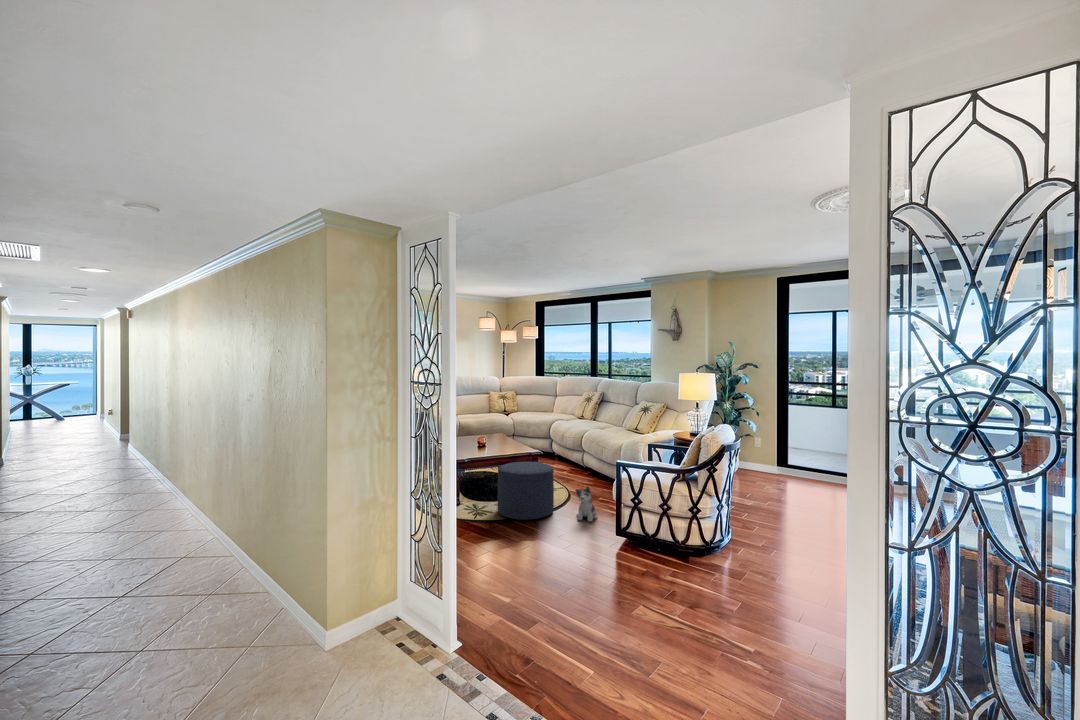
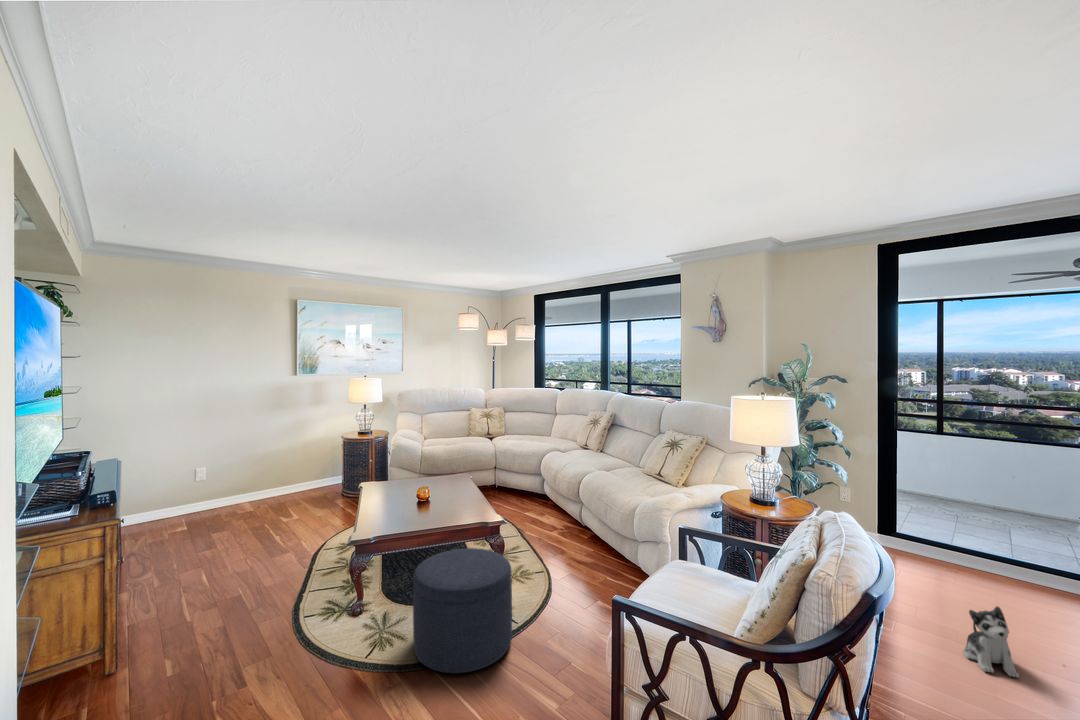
plush toy: present [576,486,597,521] -> present [964,606,1019,678]

